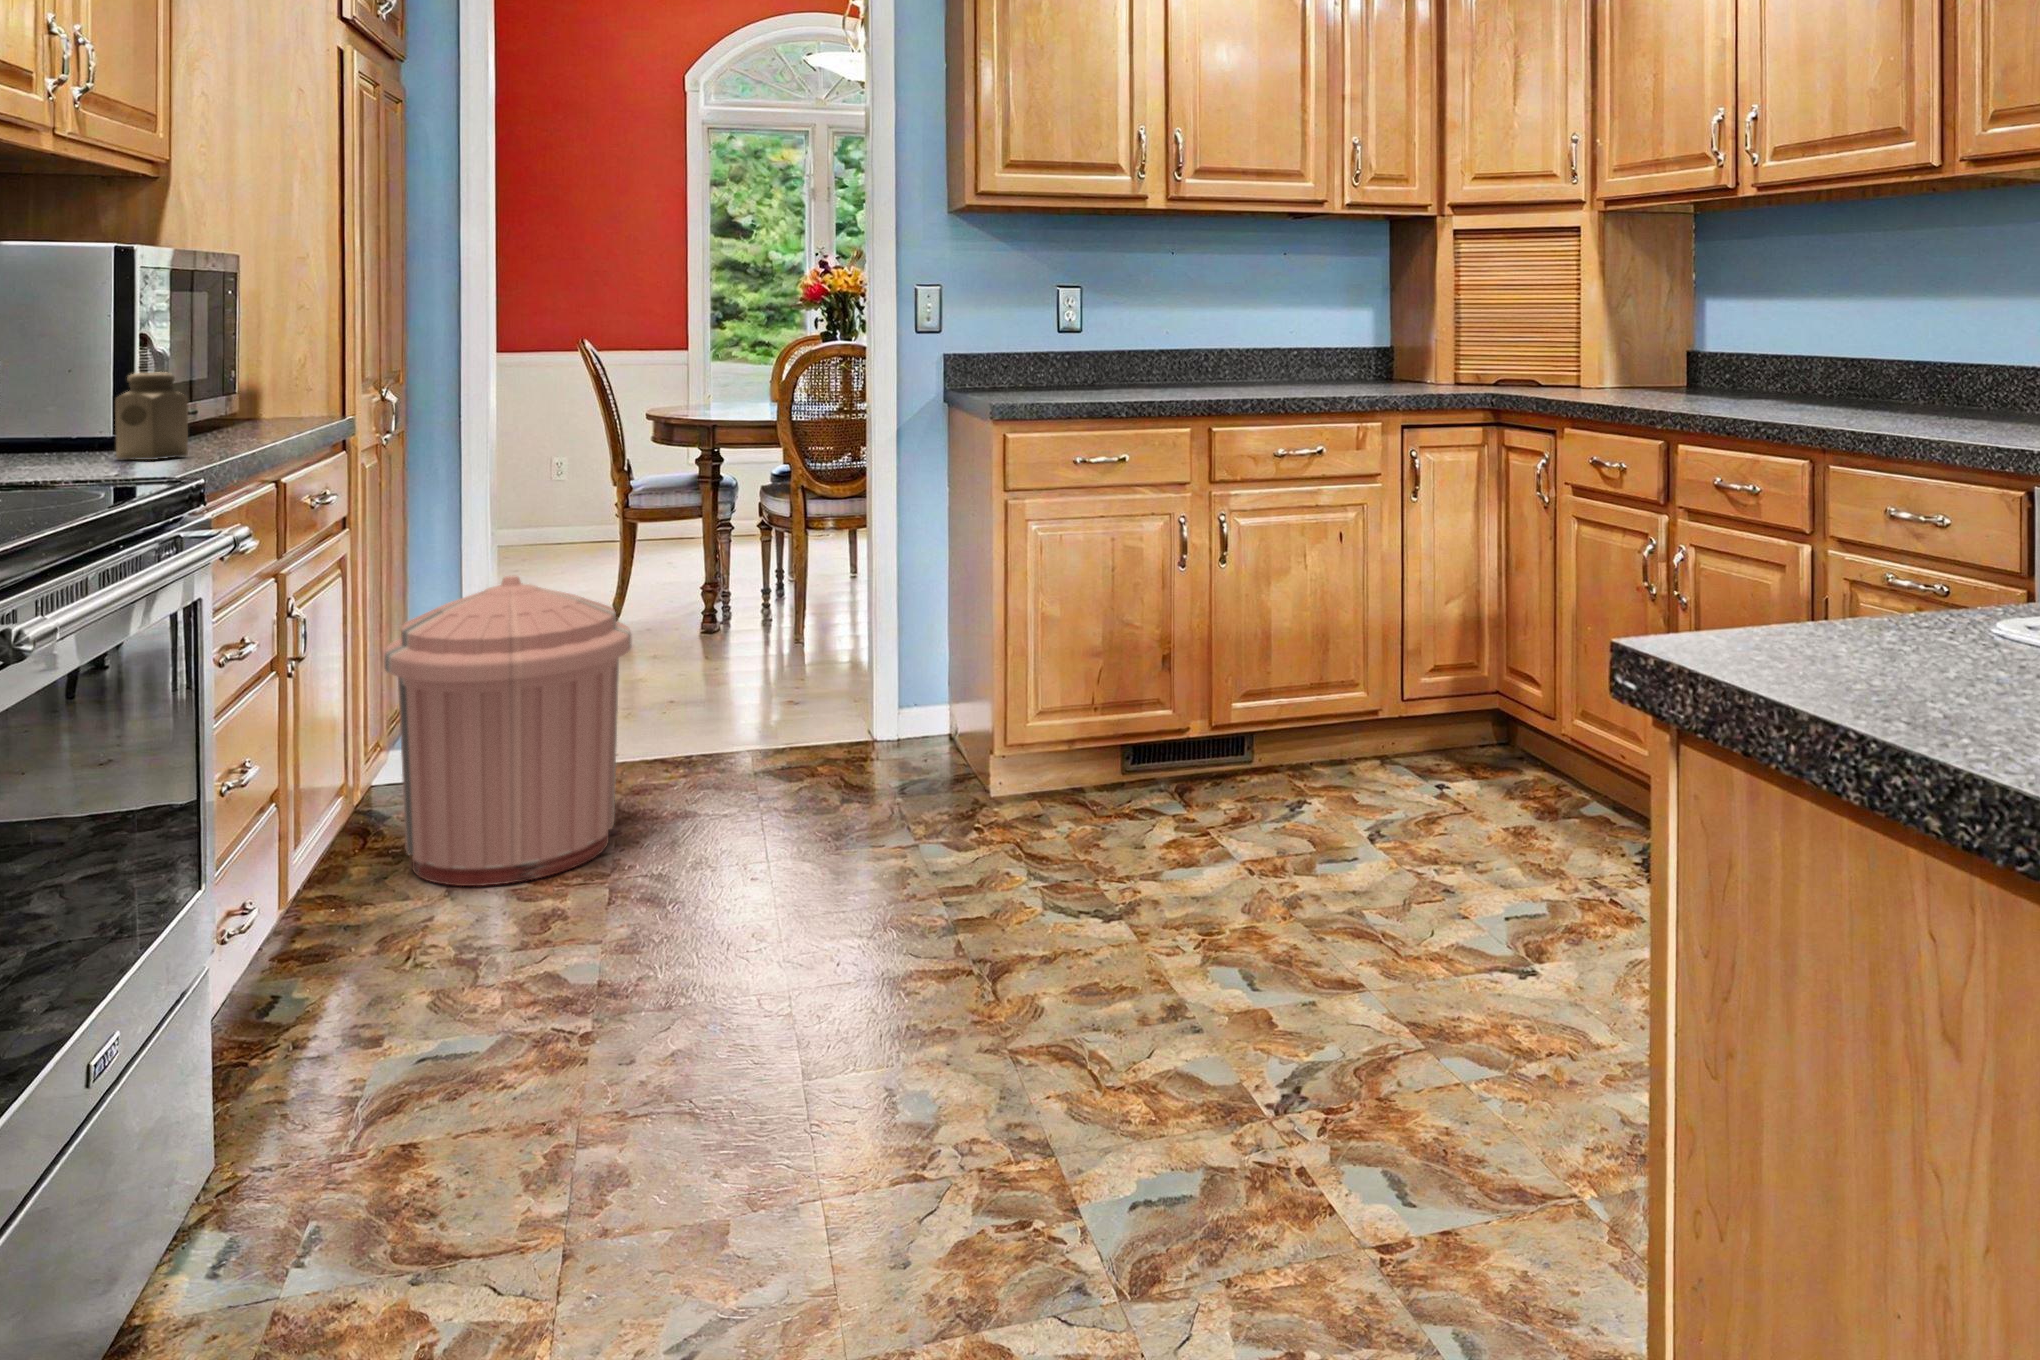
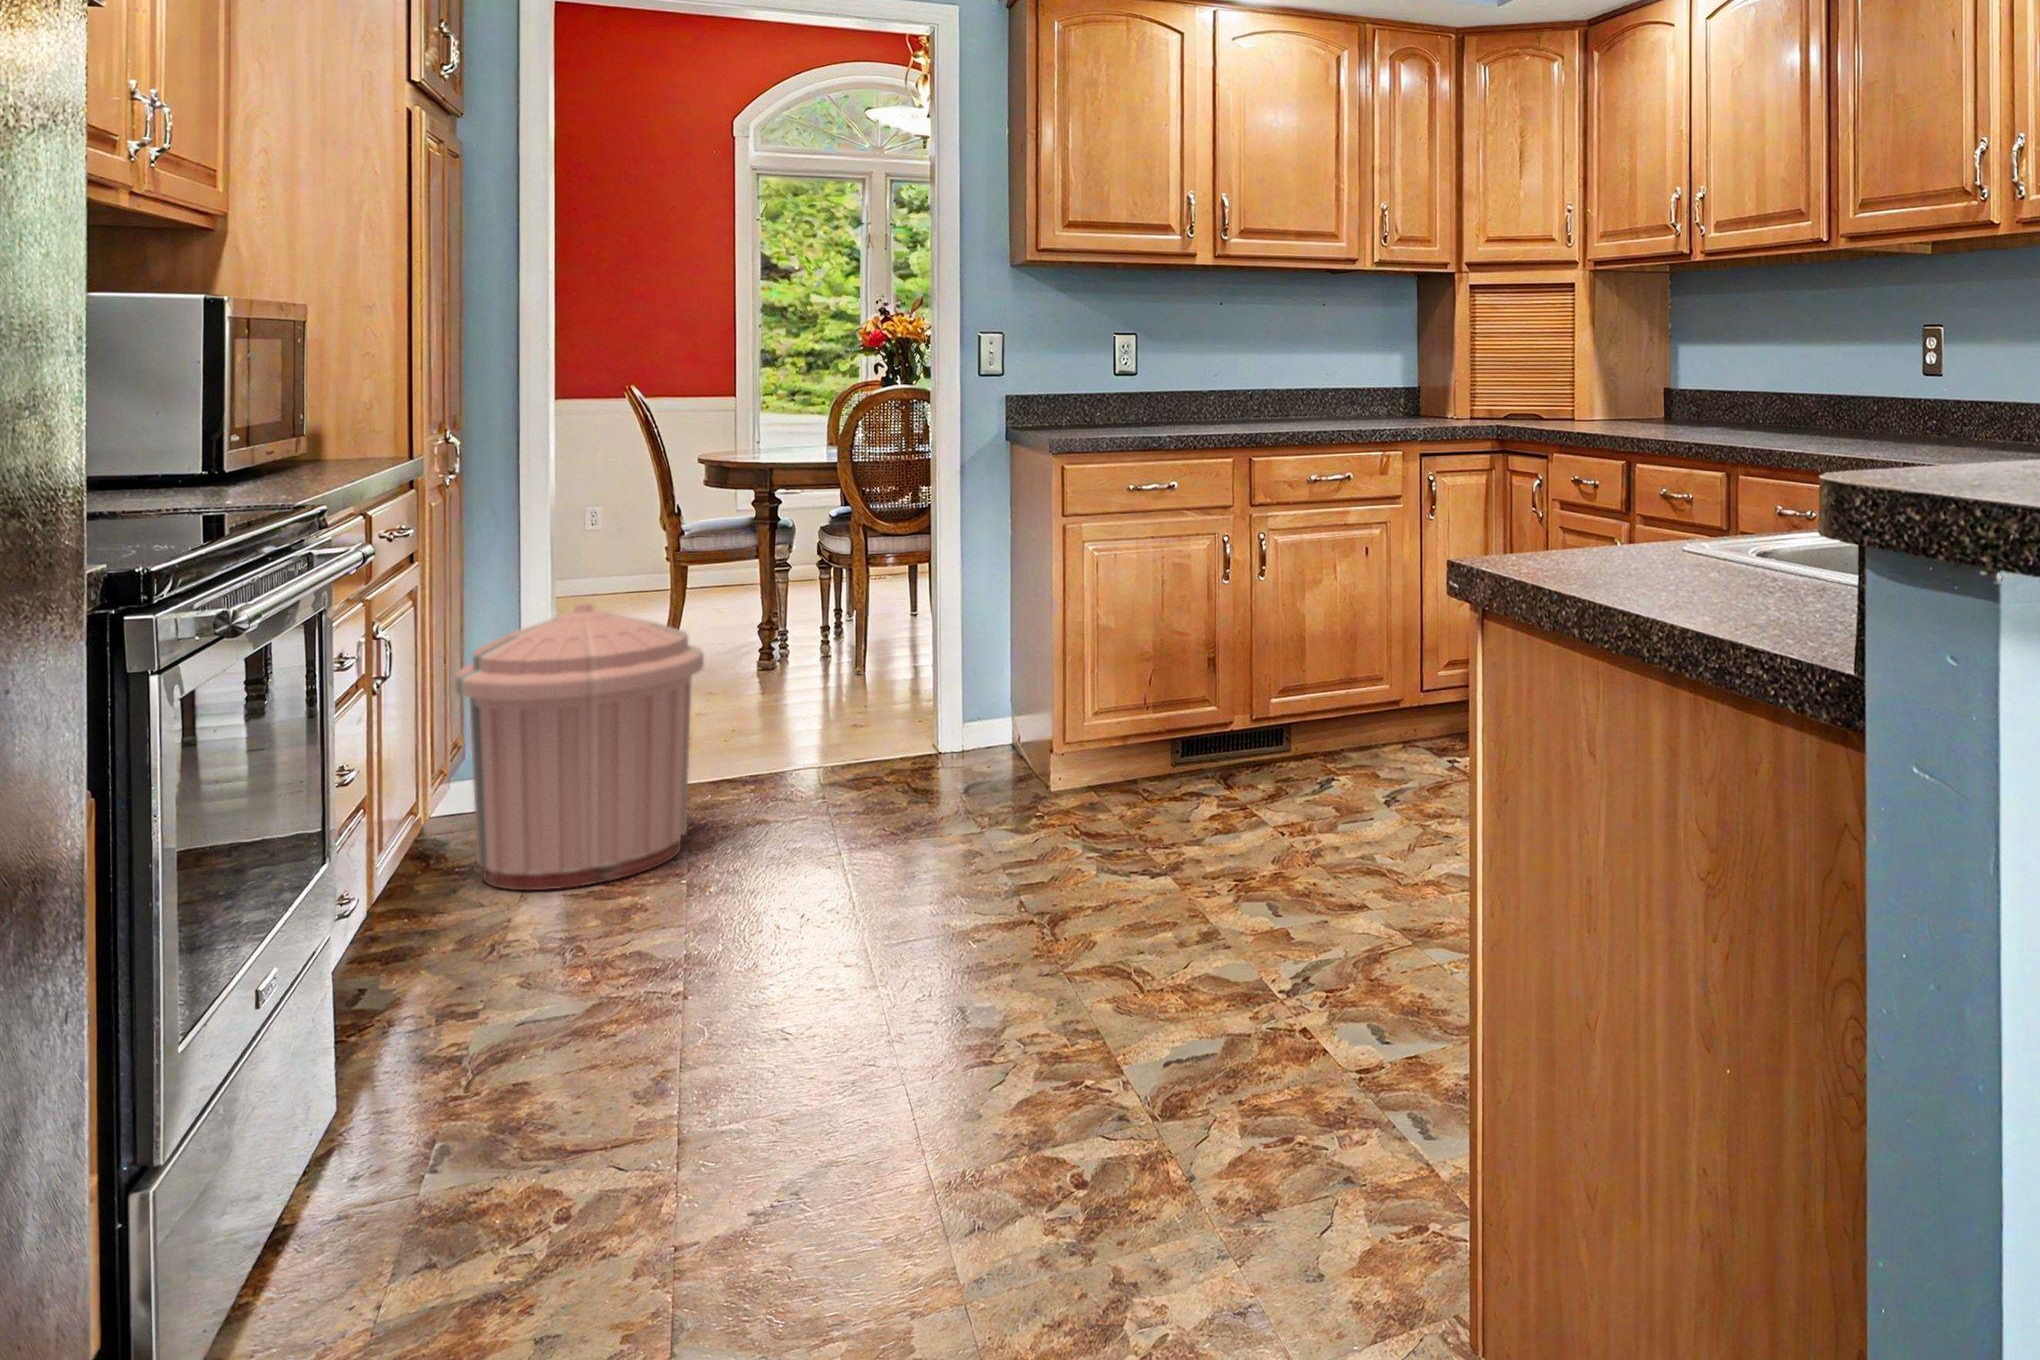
salt shaker: present [115,372,188,460] -> none [222,413,293,491]

